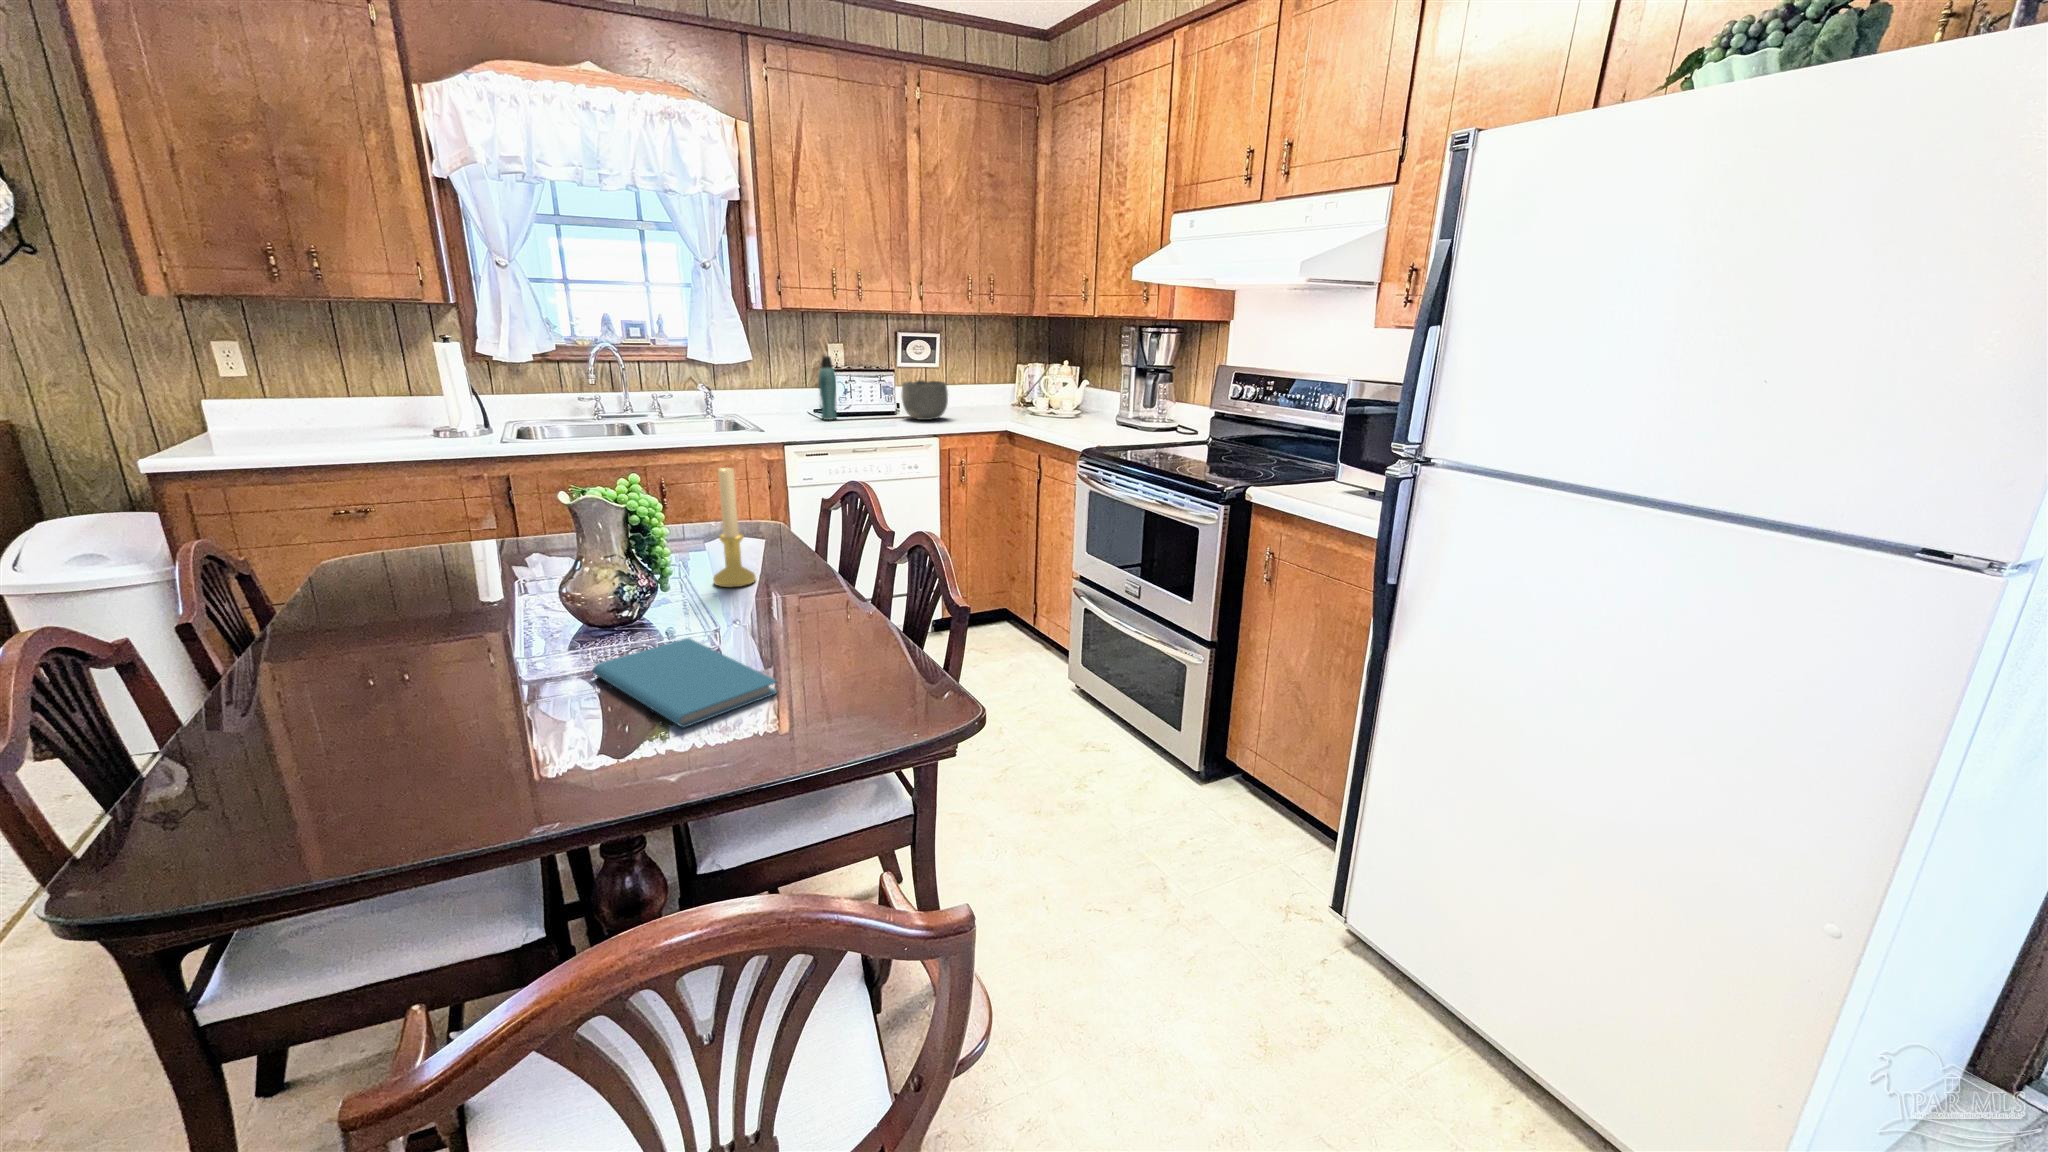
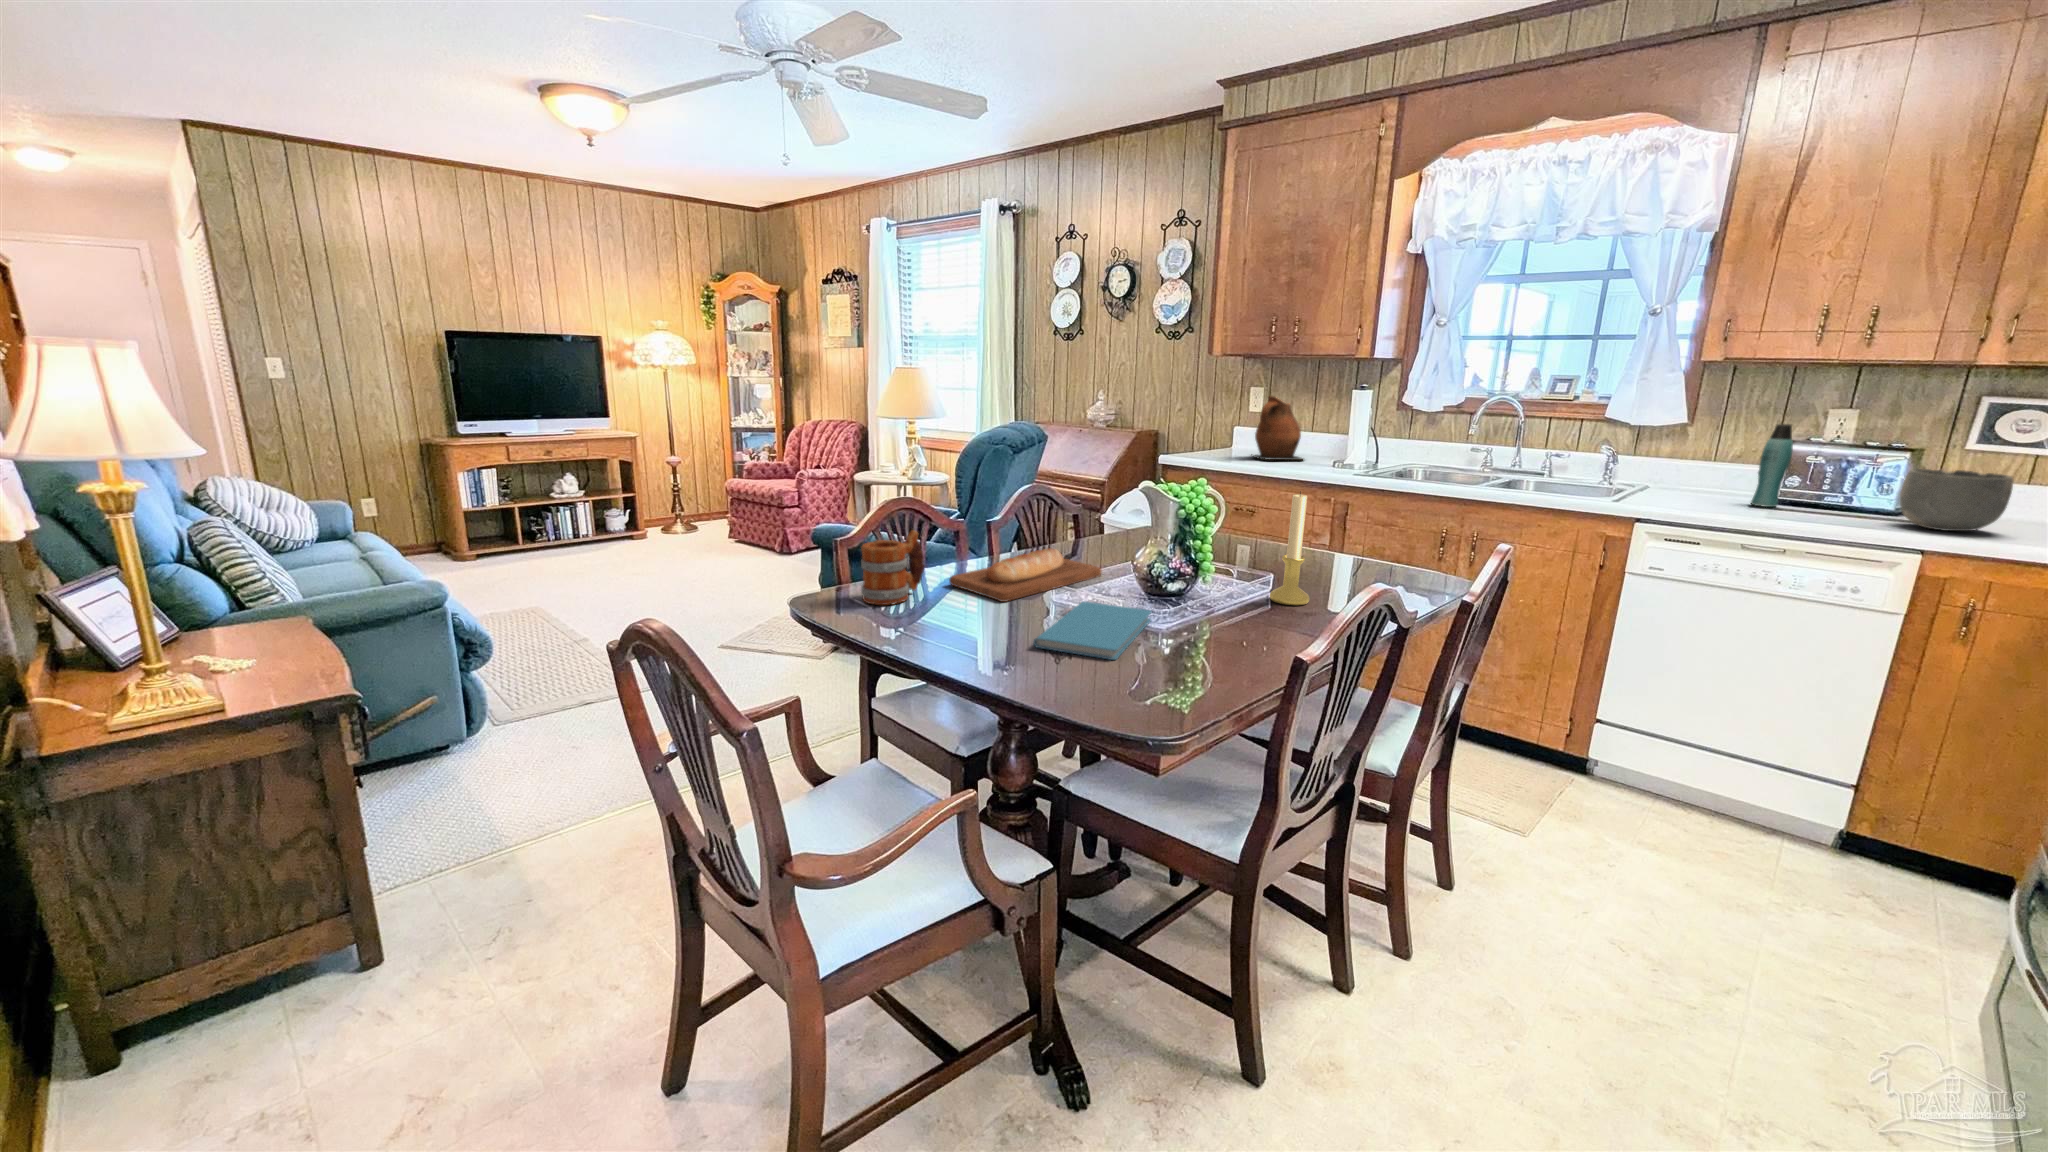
ceramic pitcher: none [273,353,376,444] -> present [1251,396,1303,460]
bread loaf: none [294,626,487,746] -> present [949,548,1102,602]
mug: none [155,673,303,848] -> present [861,530,924,605]

